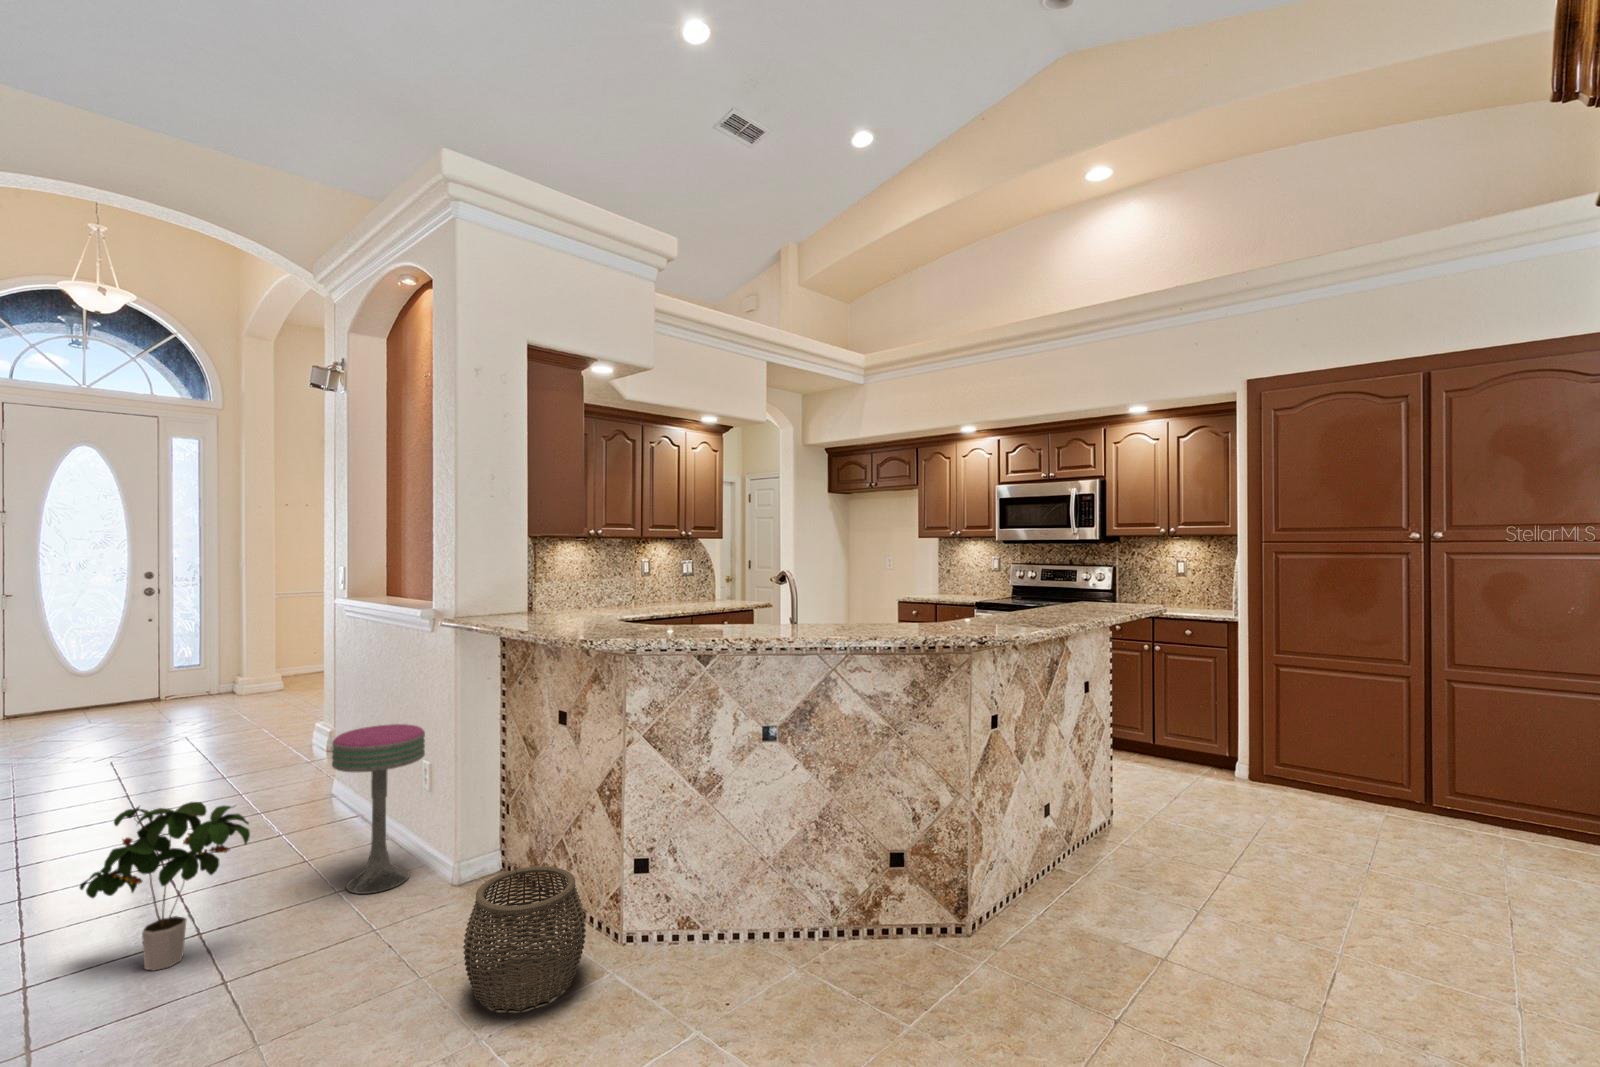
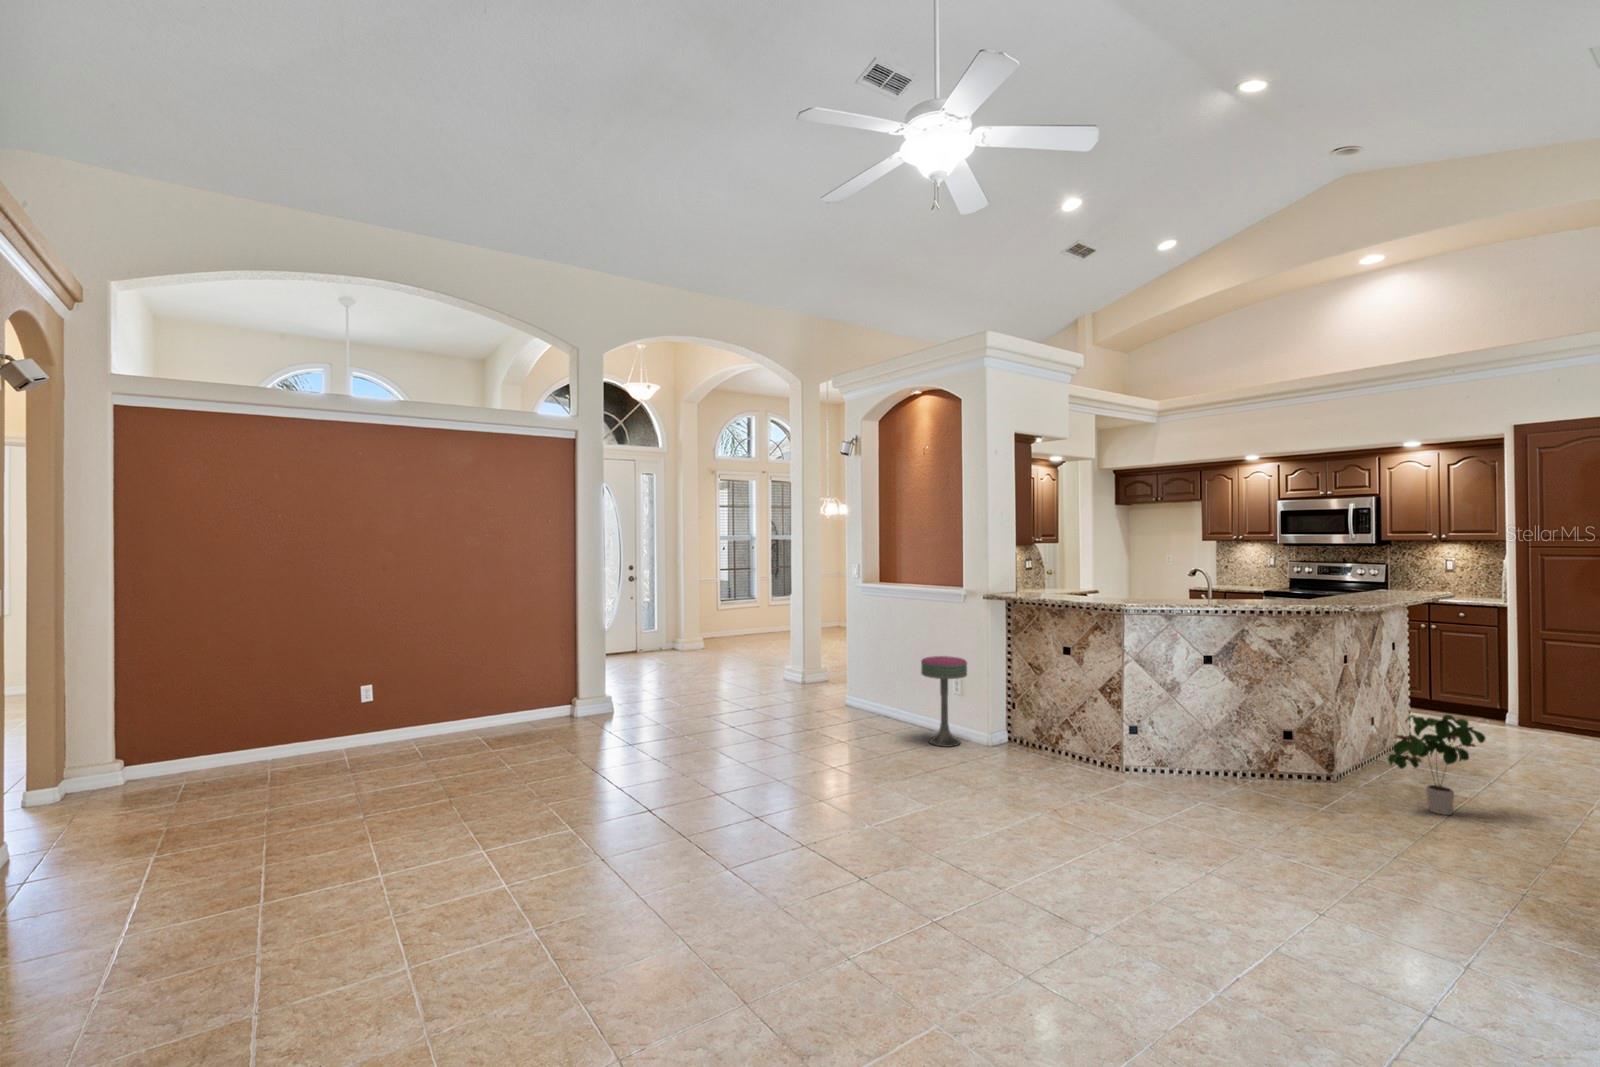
potted plant: present [80,802,250,971] -> present [1388,715,1486,815]
woven basket: present [463,866,586,1012] -> none [1056,725,1121,790]

